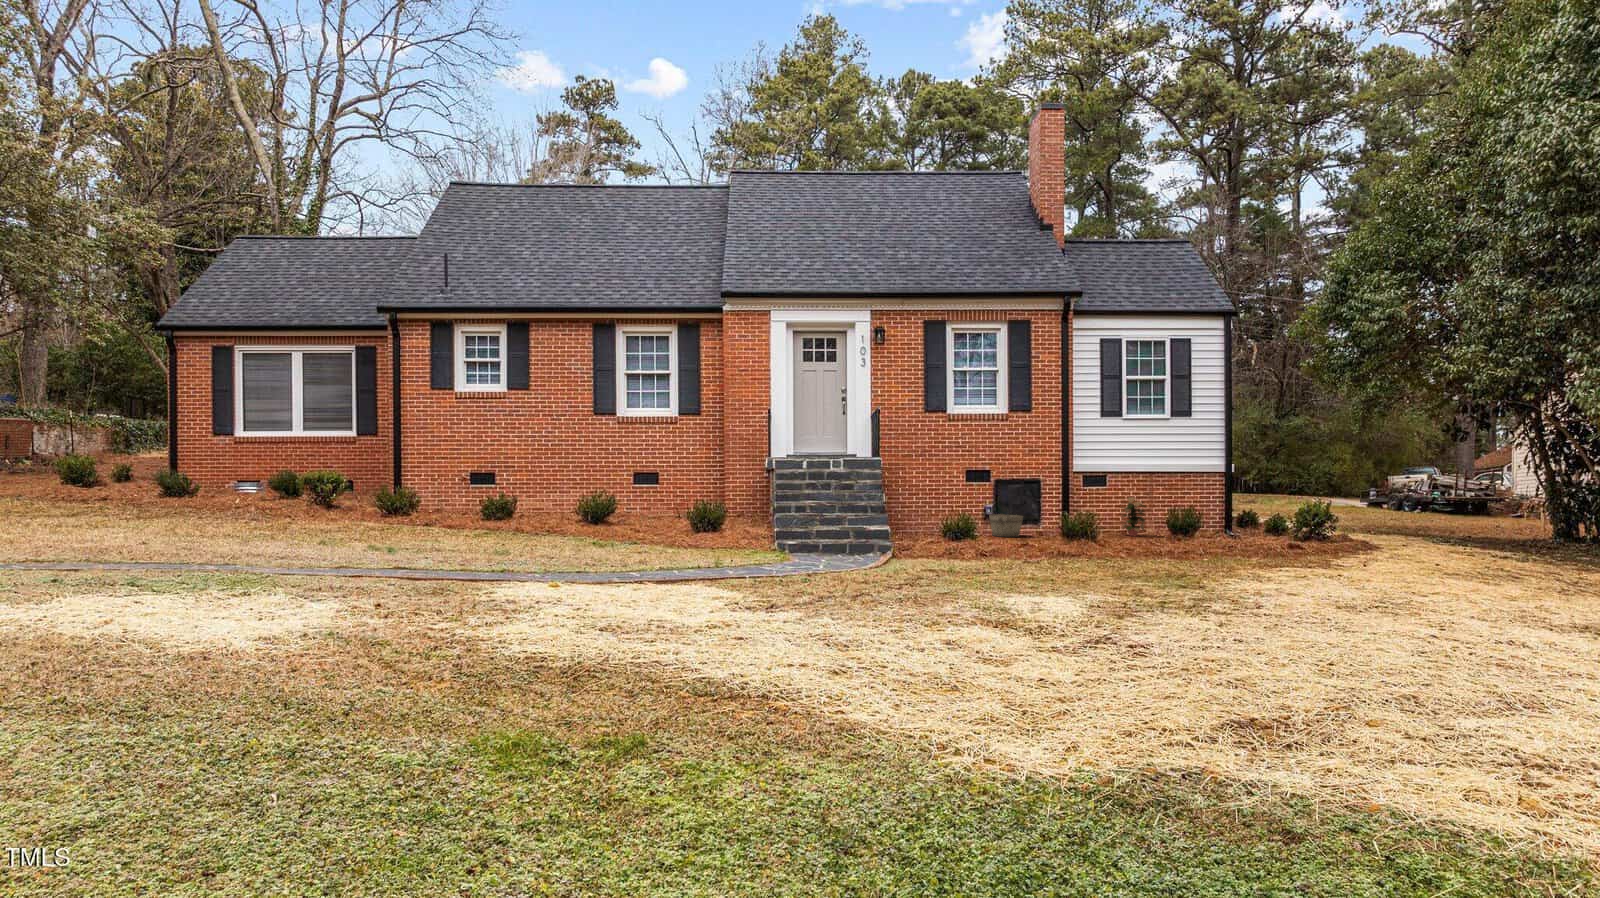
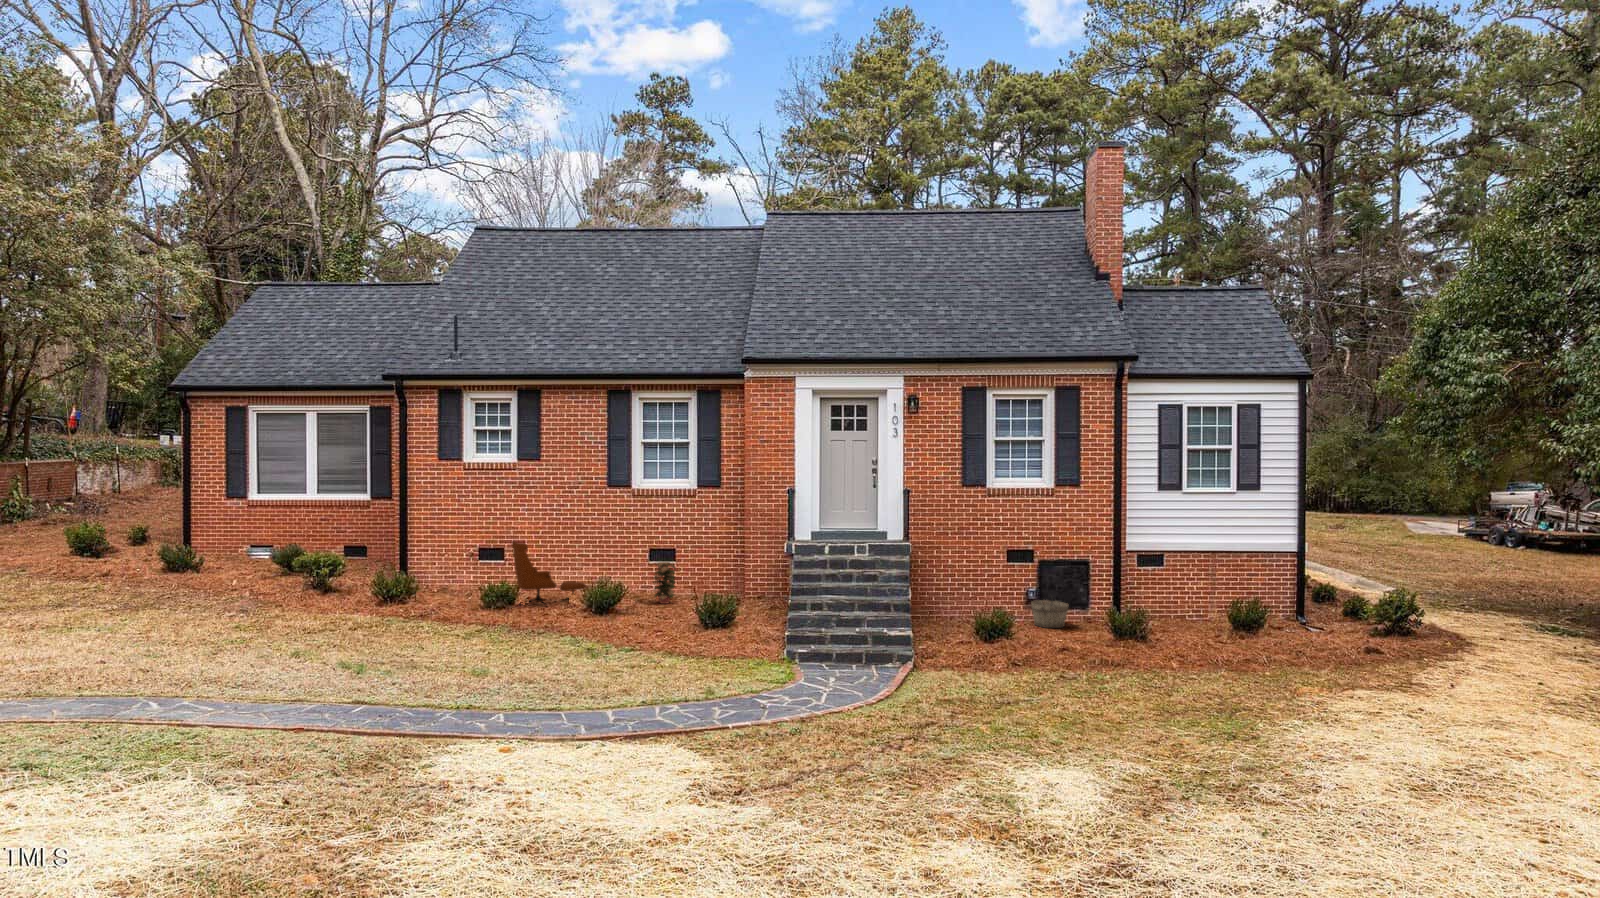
lounge chair: none [503,463,574,524] -> present [512,541,587,603]
decorative plant: present [1121,497,1145,536] -> present [653,562,676,604]

